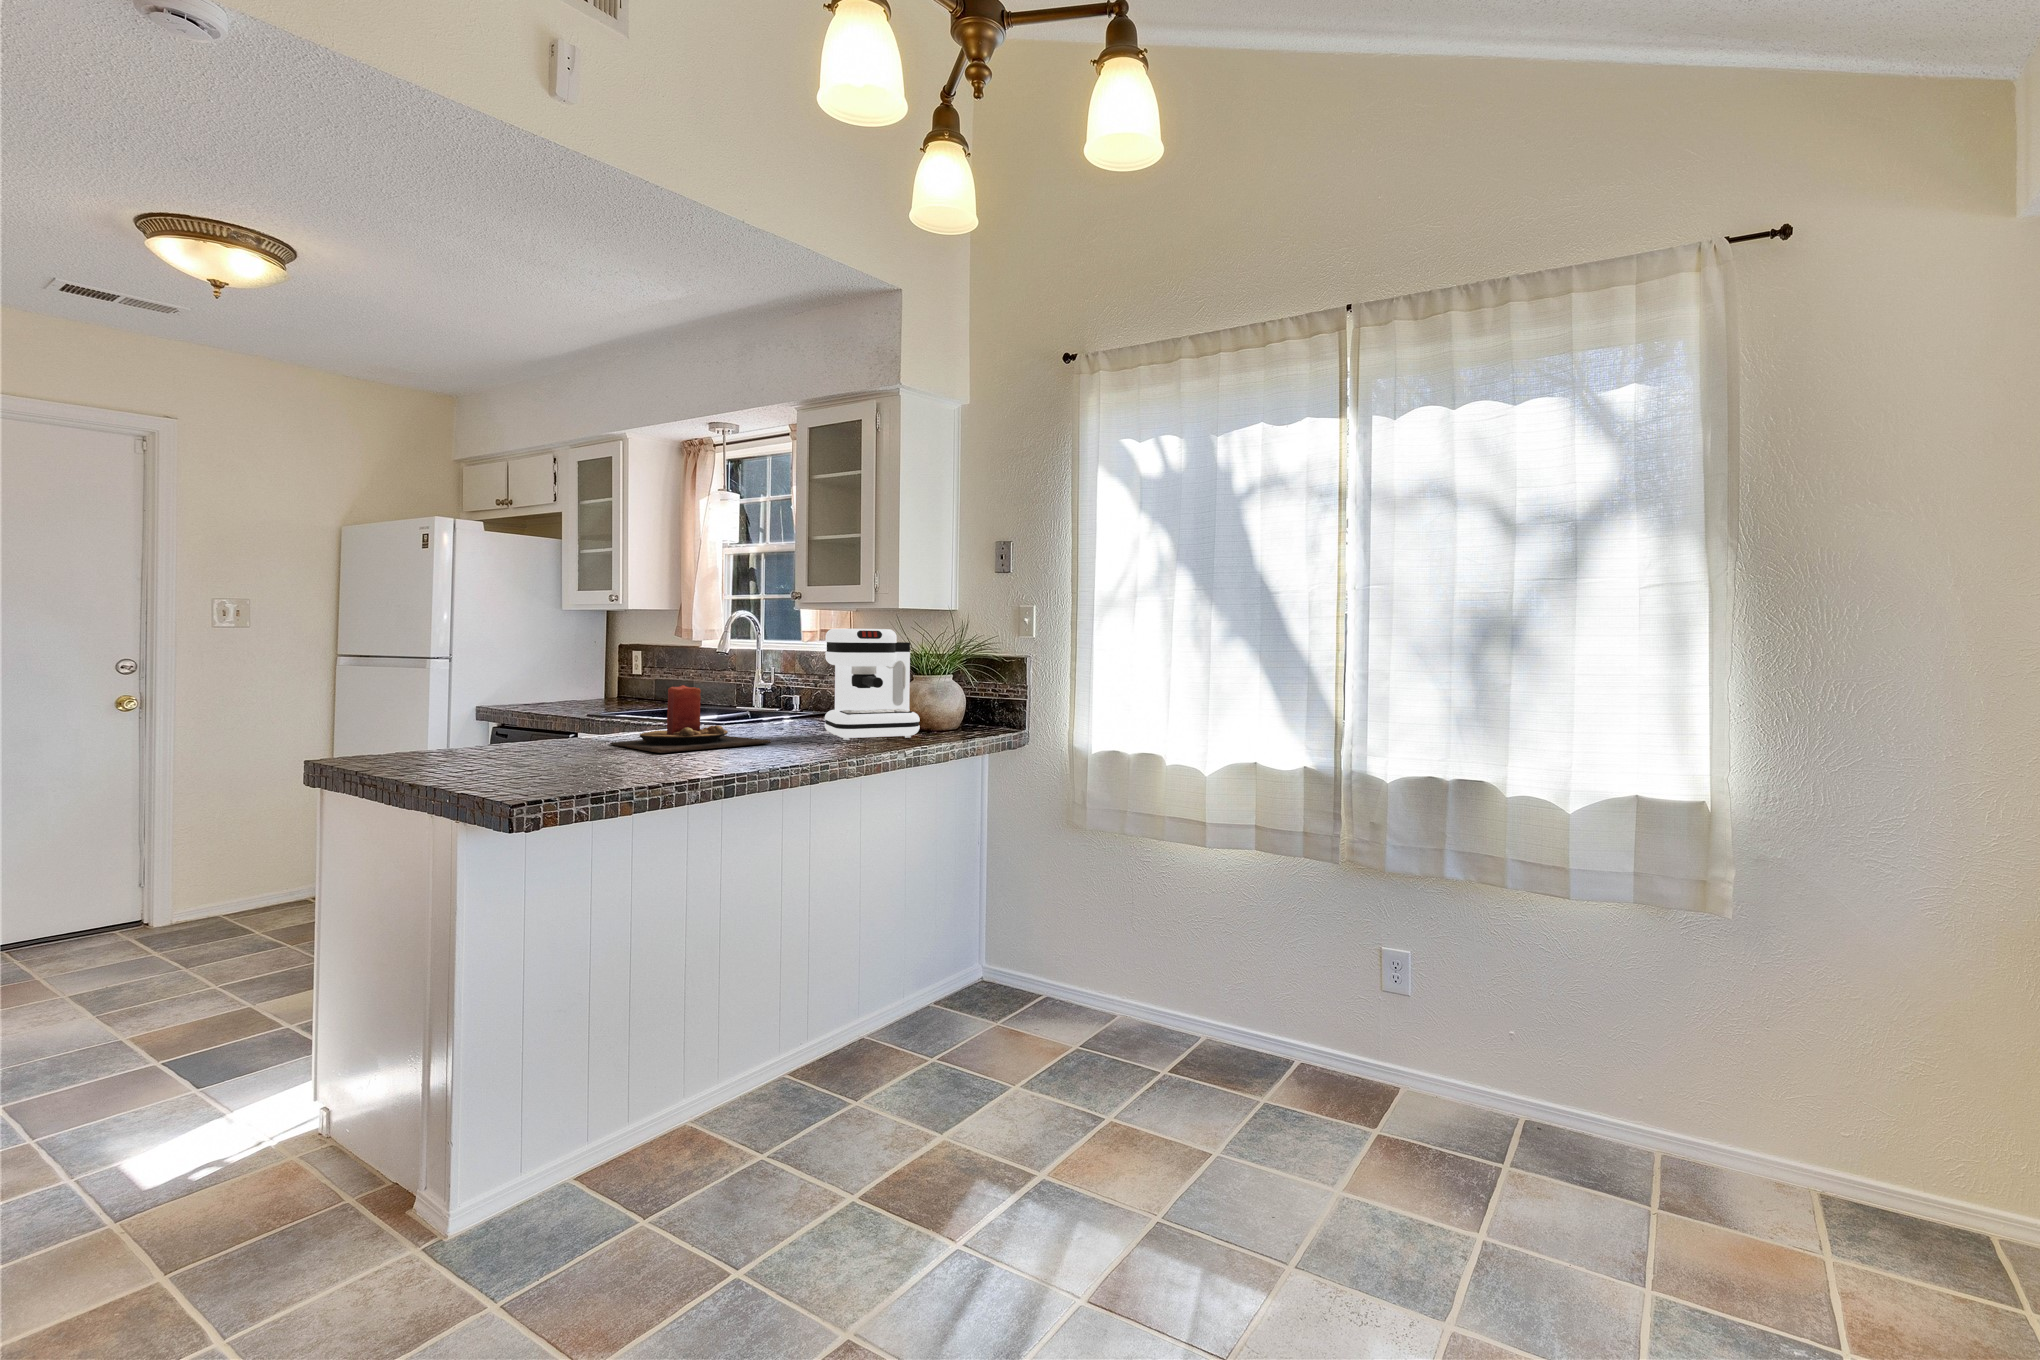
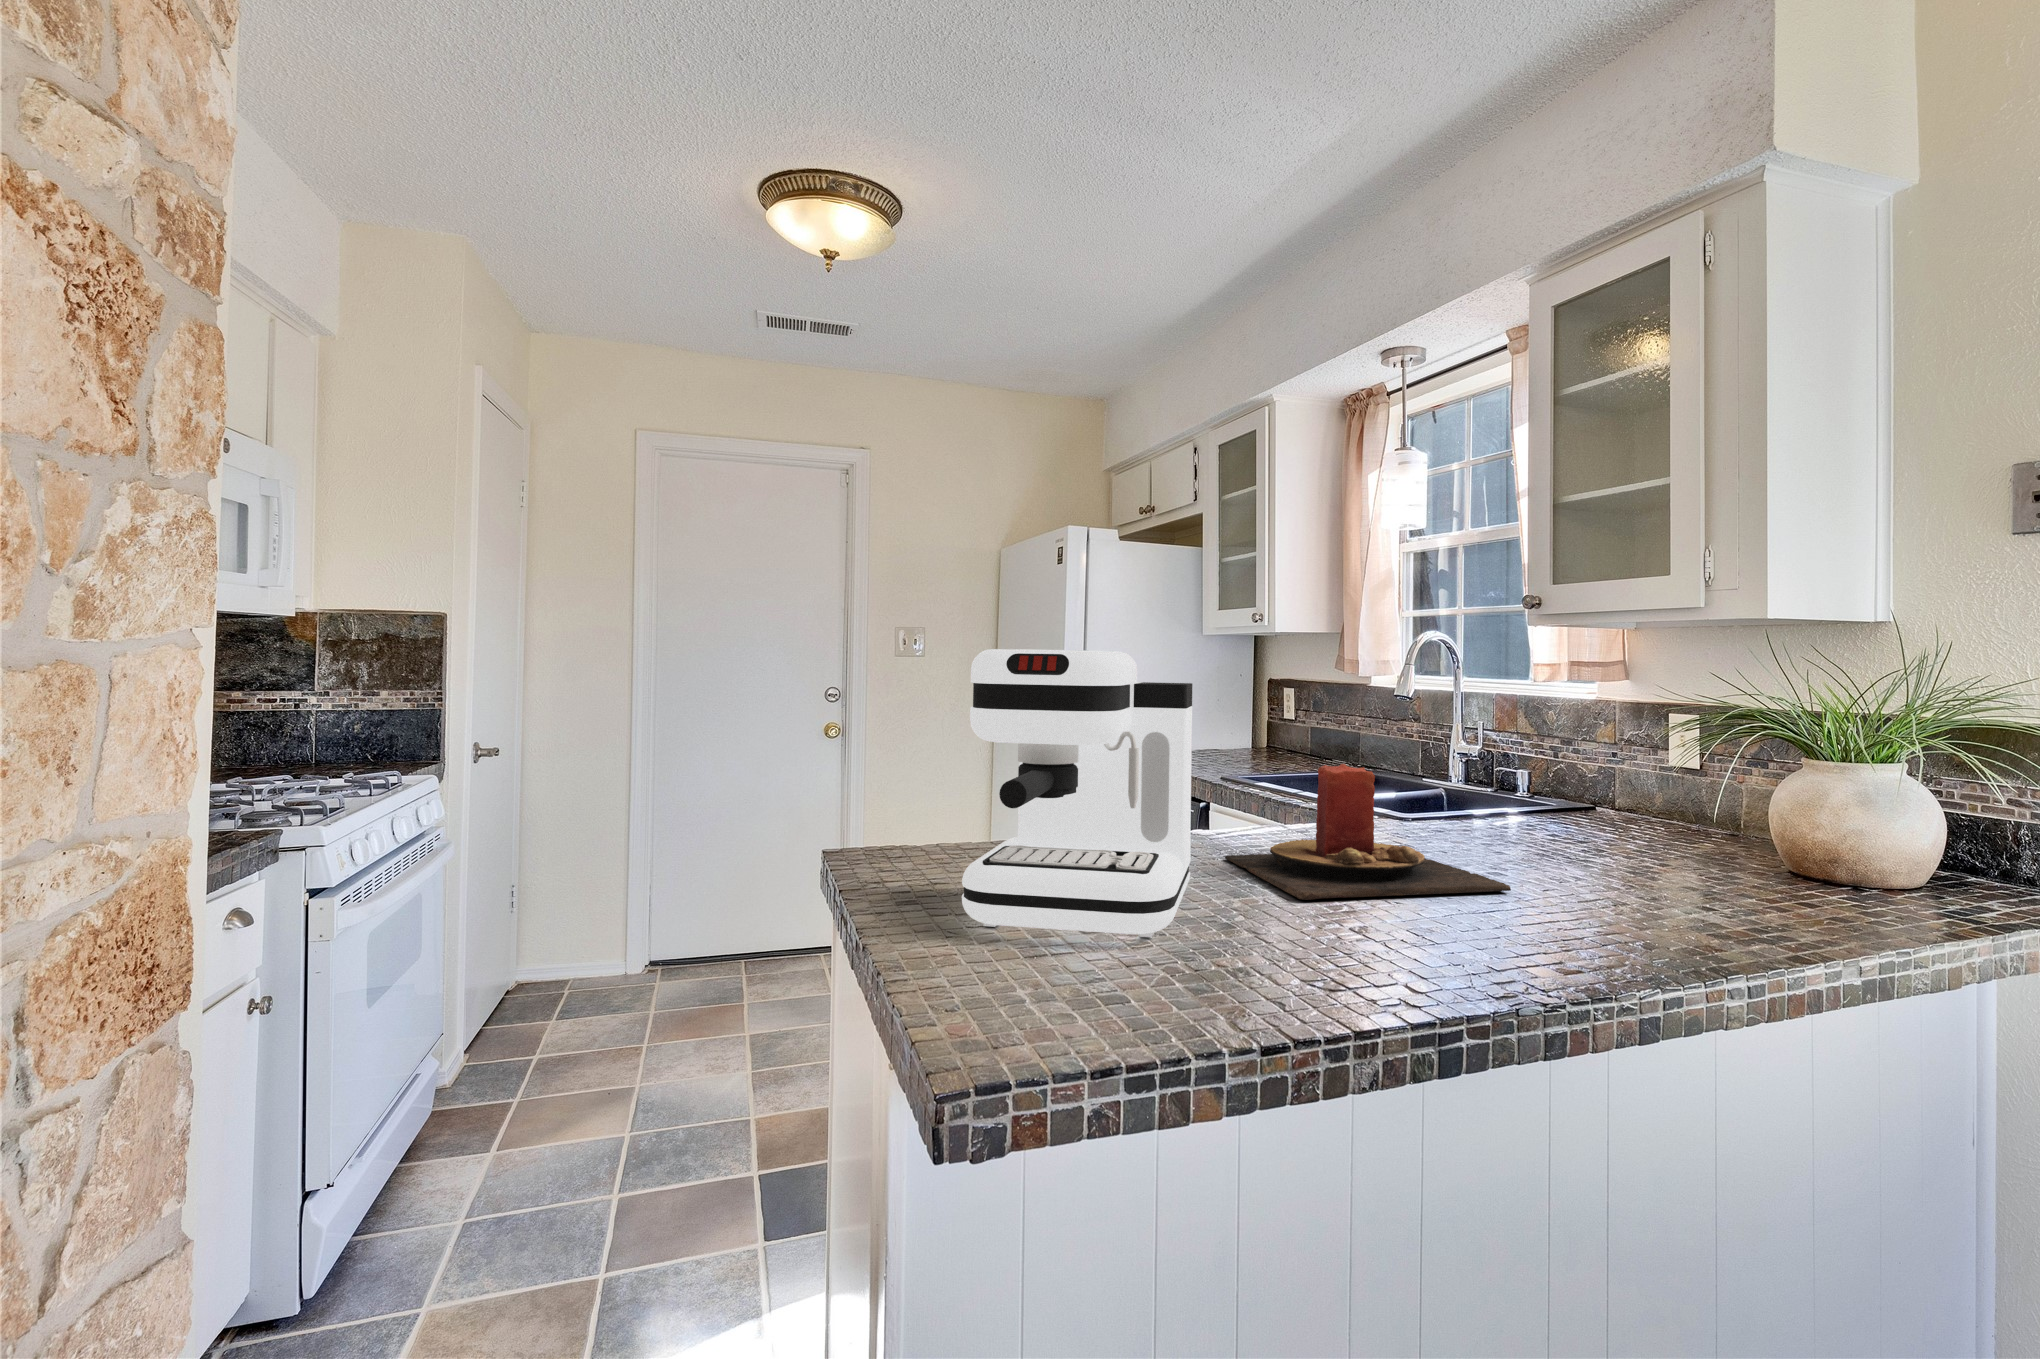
coffee maker: present [825,629,920,740] -> present [962,649,1192,937]

